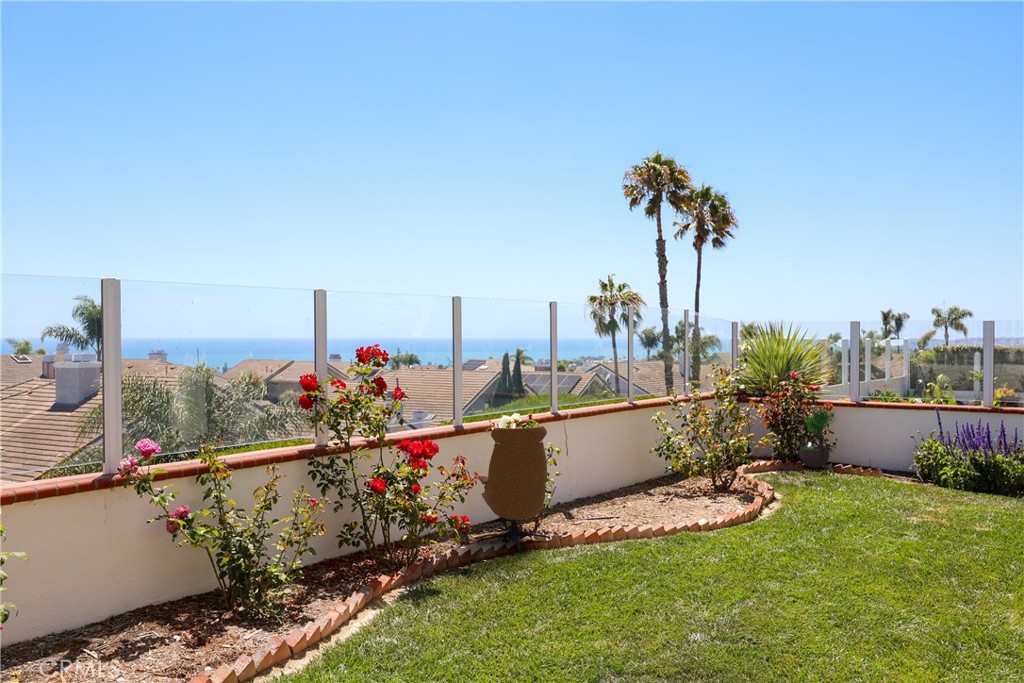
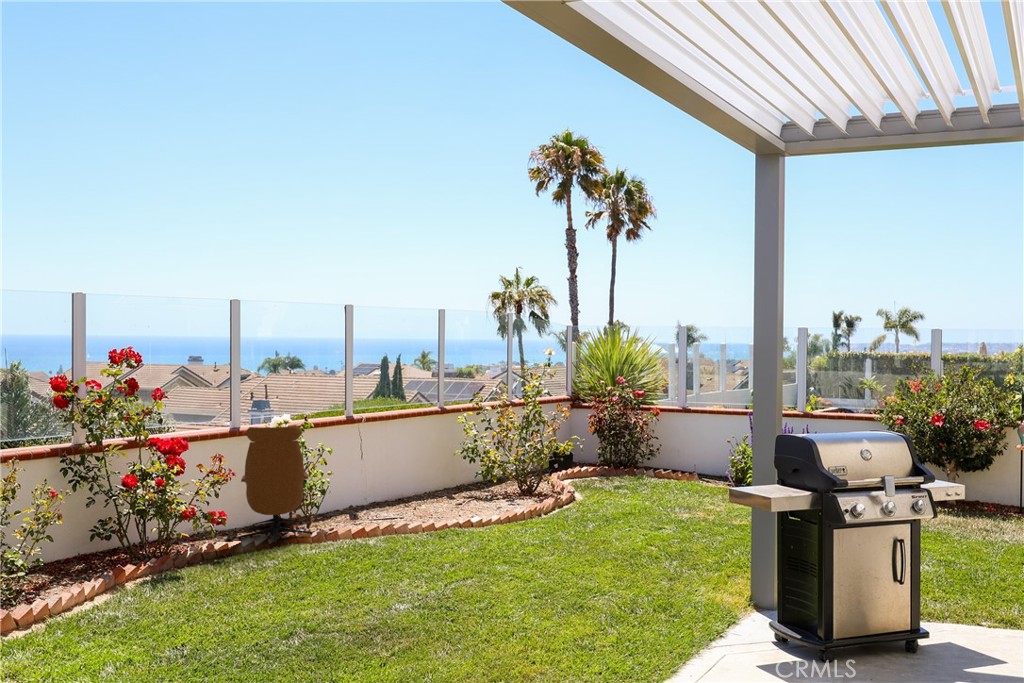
potted tree: present [799,409,835,468] -> none [626,408,663,474]

